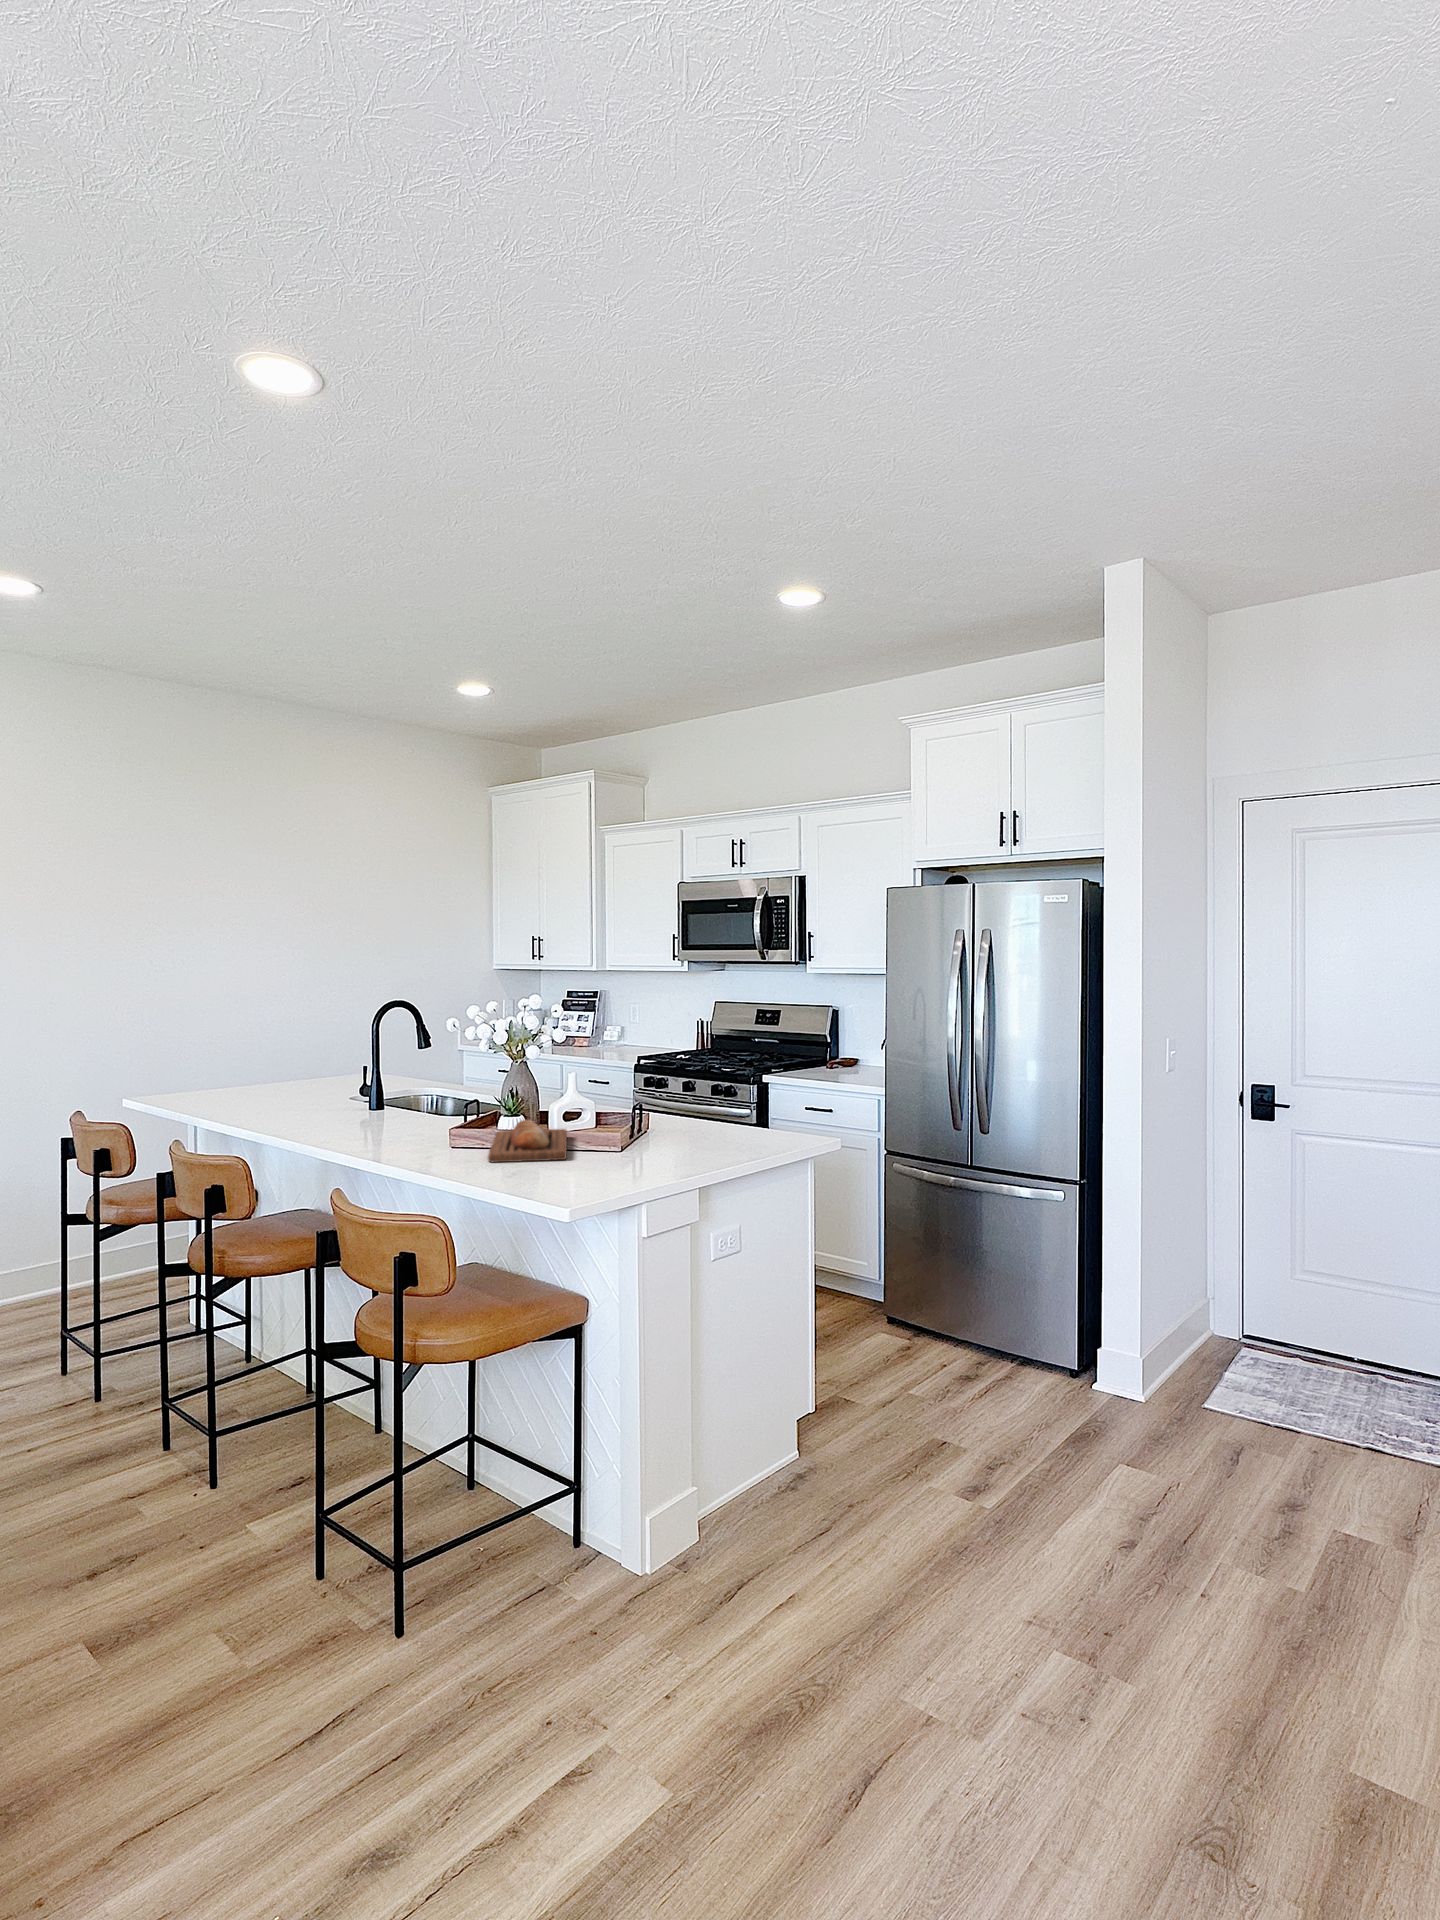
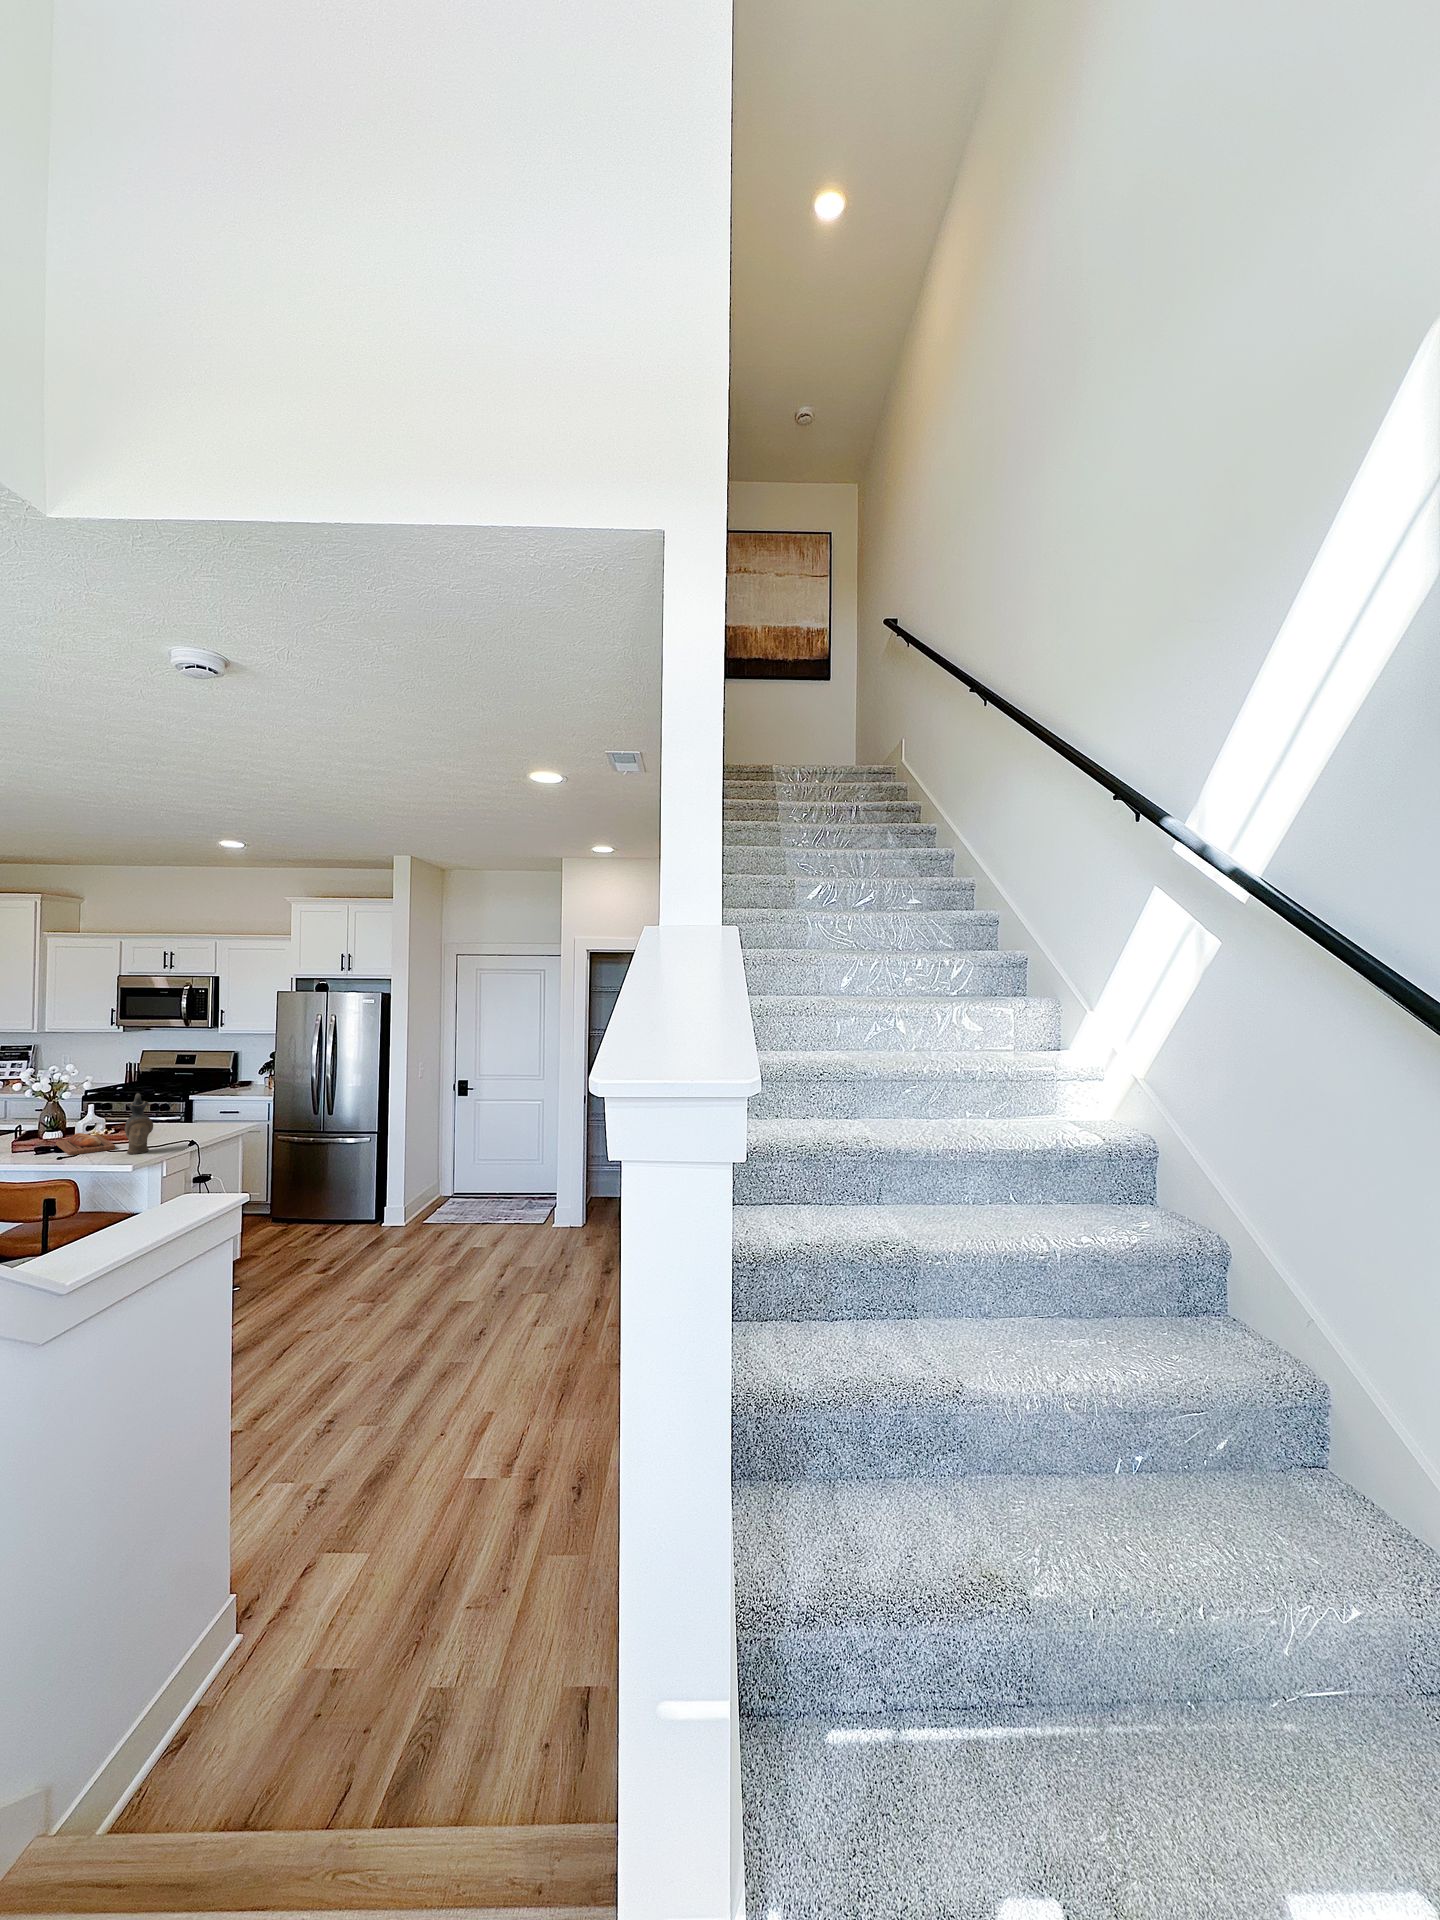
ceramic pitcher: none [566,1047,616,1175] -> present [125,1093,153,1154]

